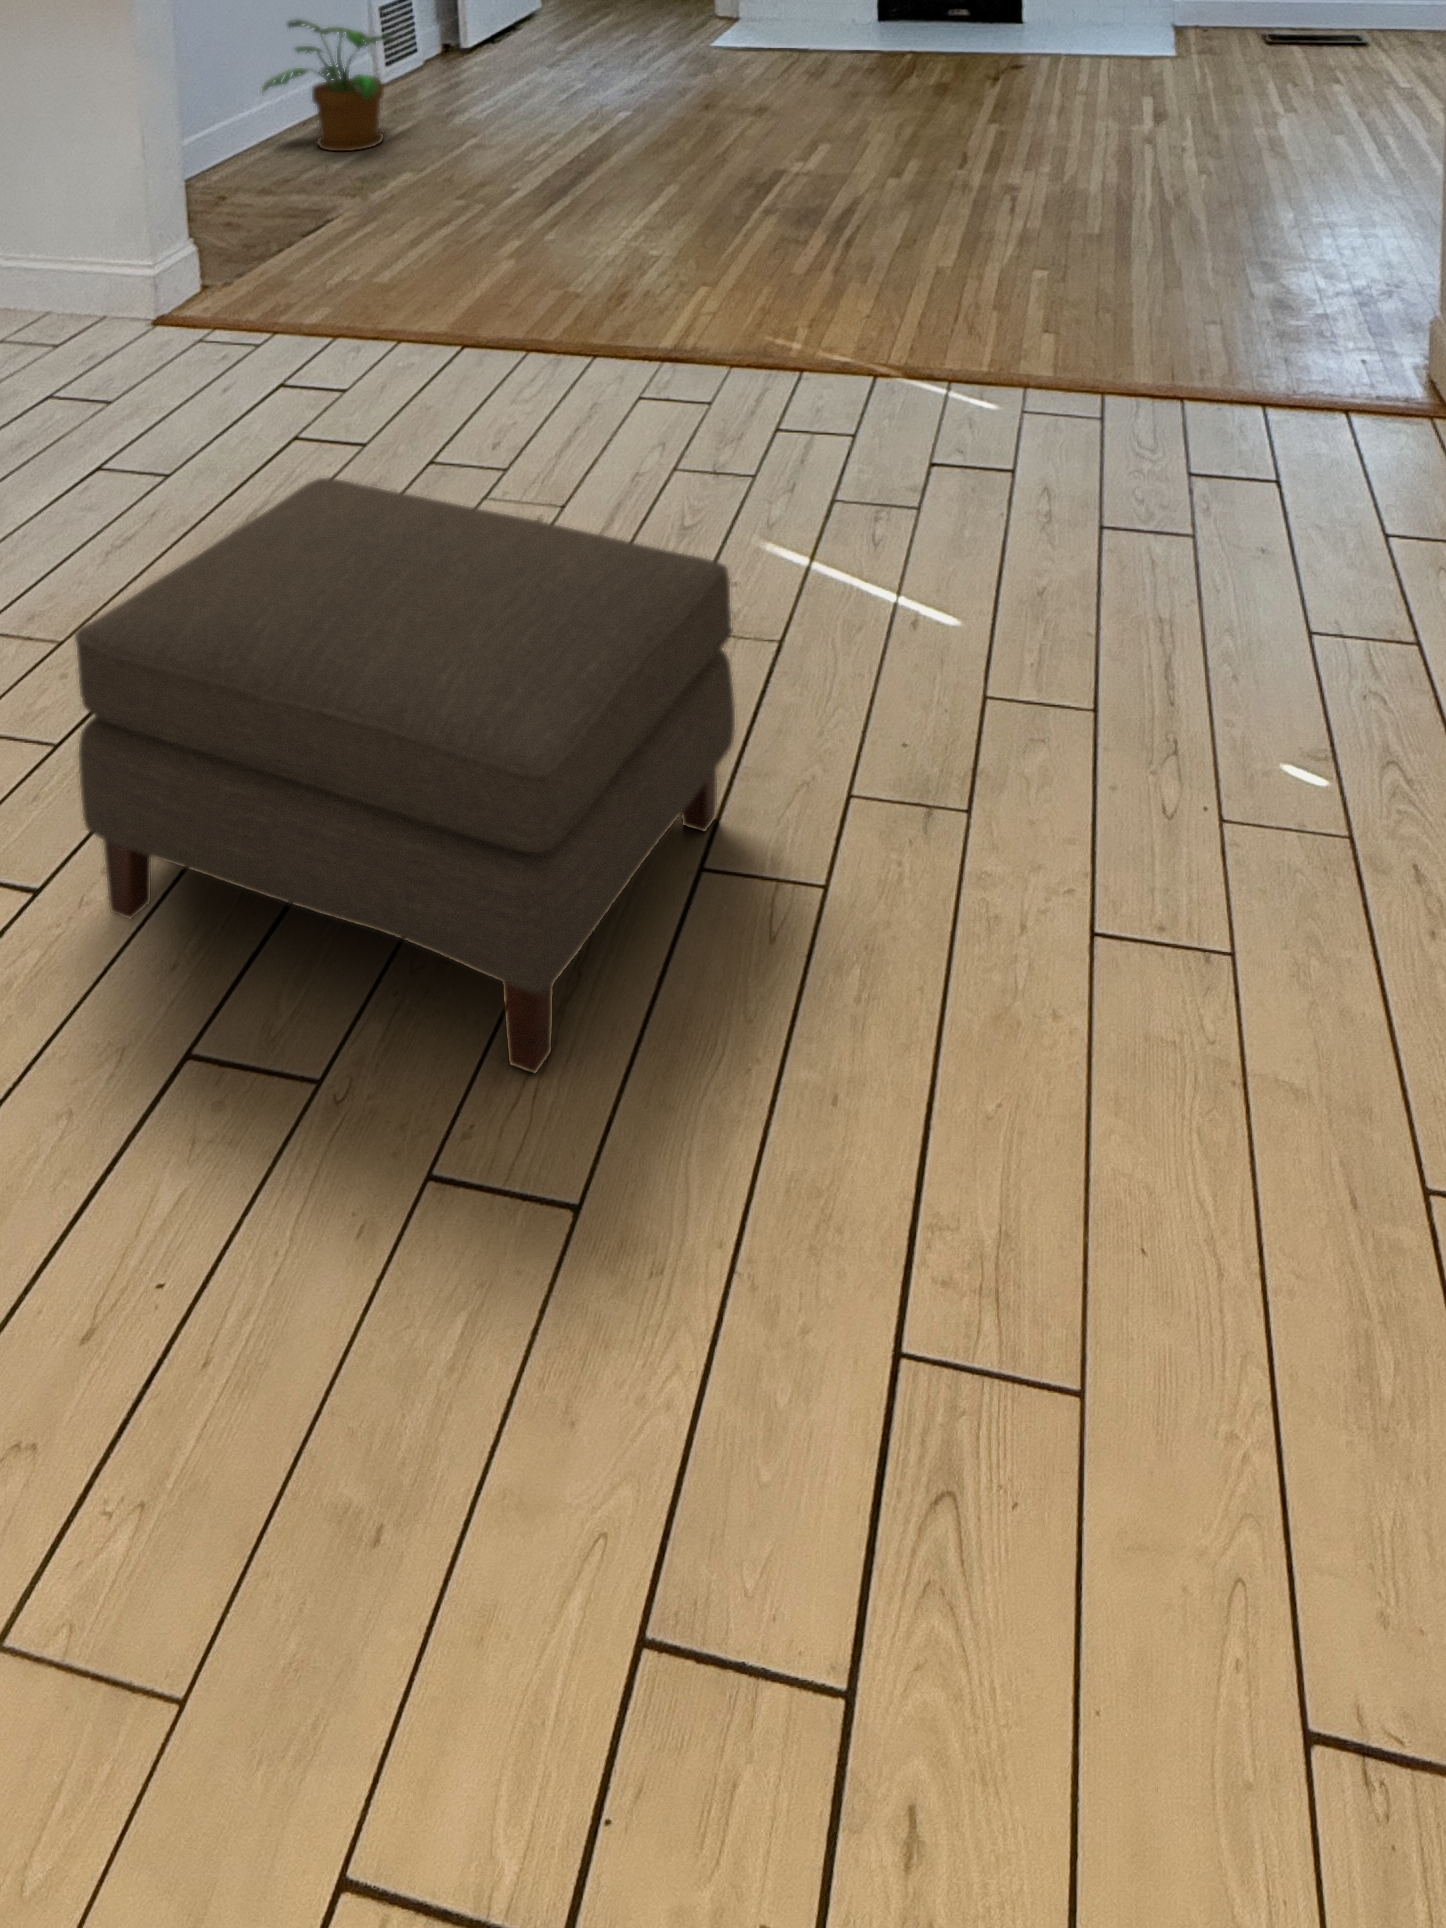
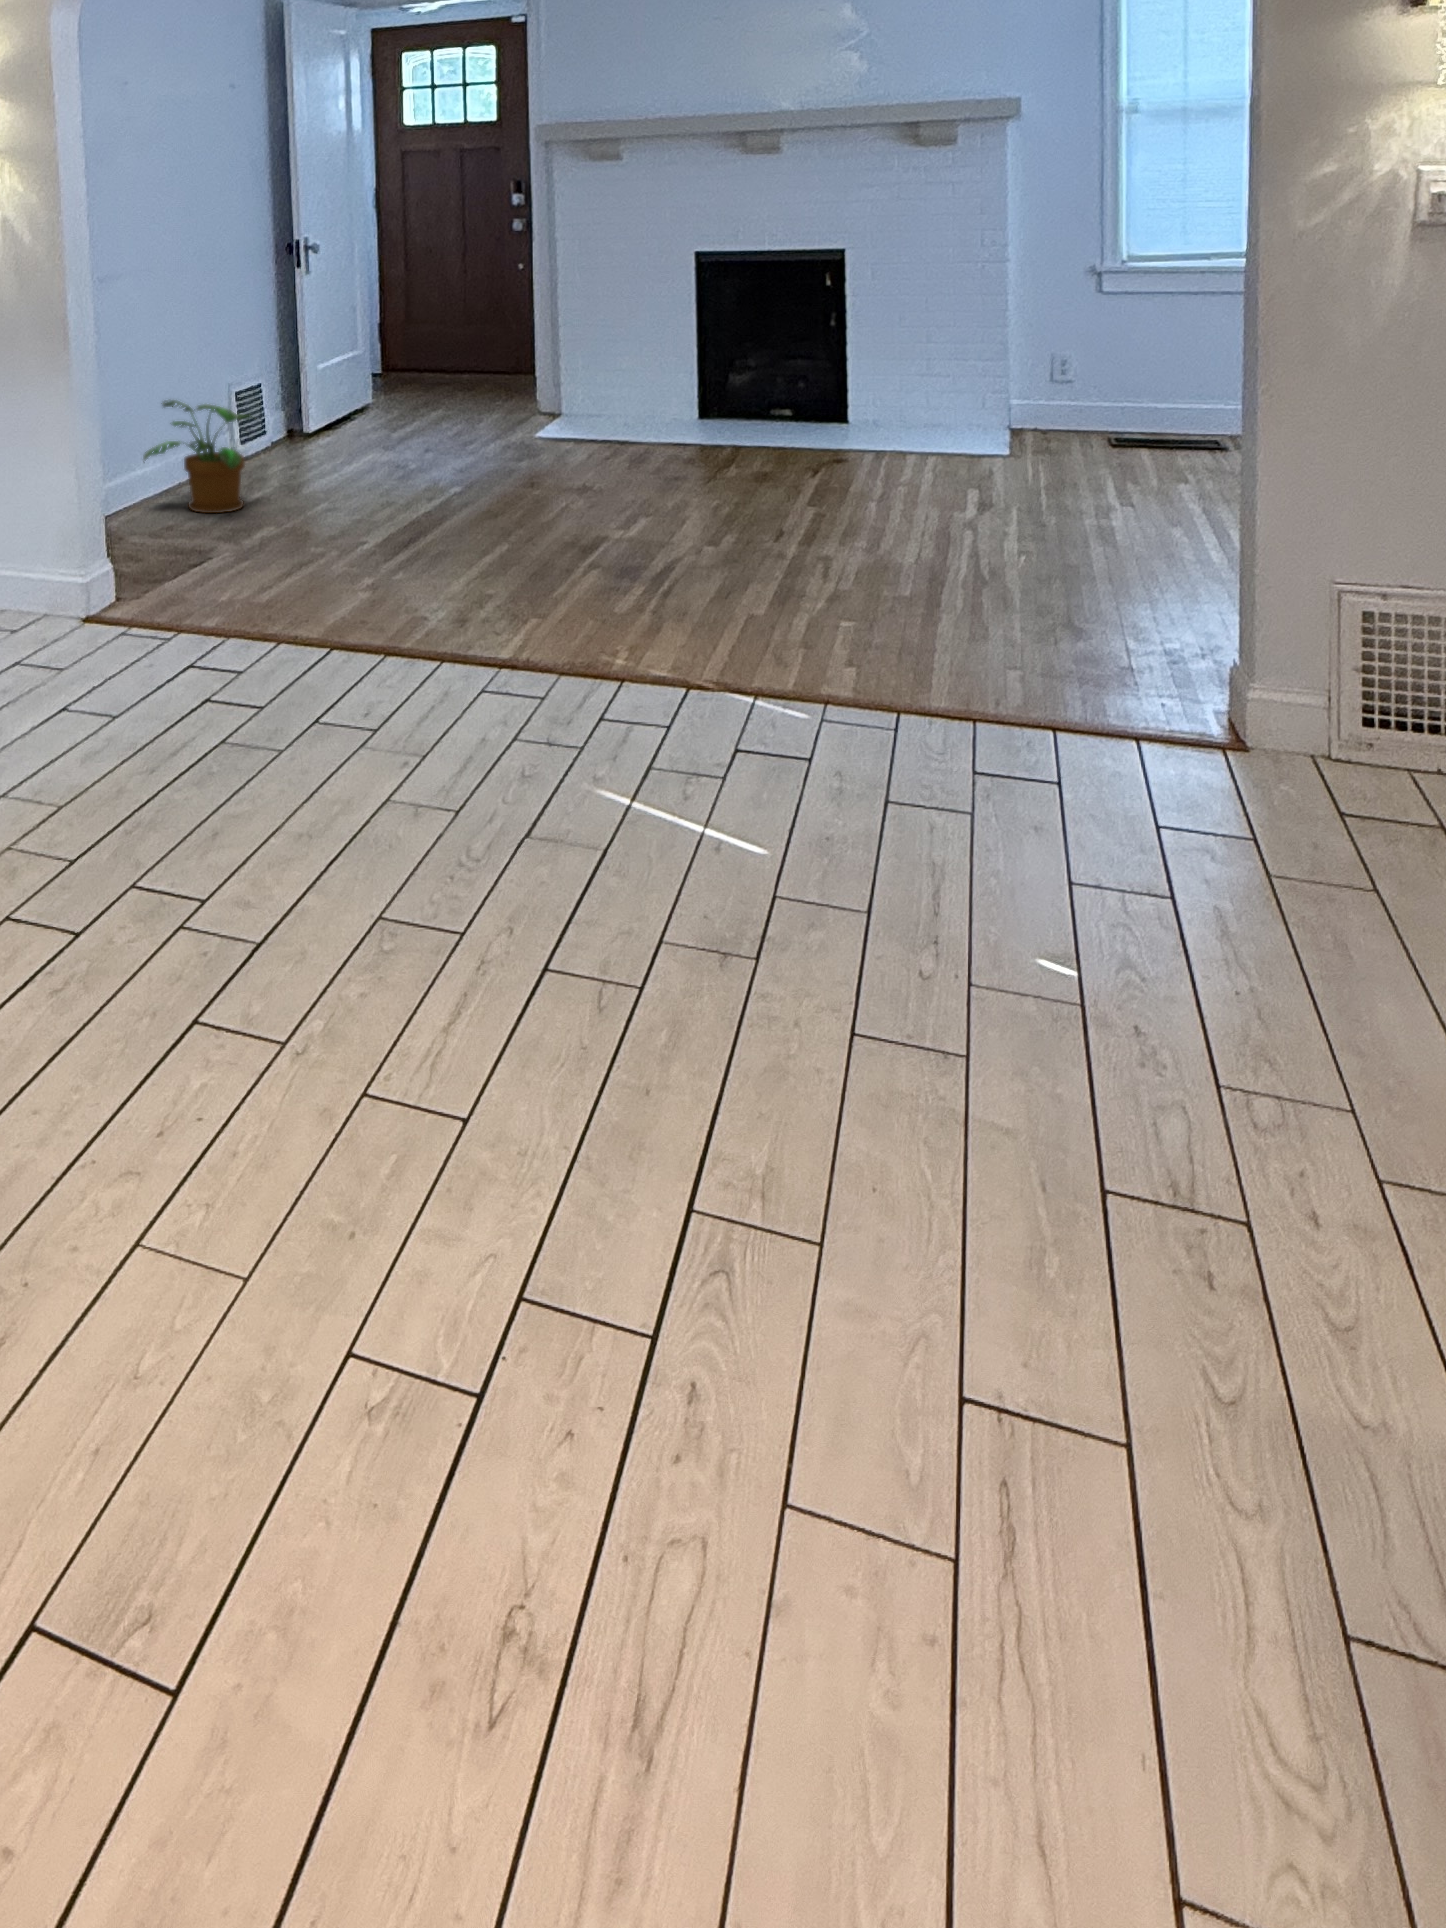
ottoman: present [75,478,735,1073] -> none [114,690,574,1054]

